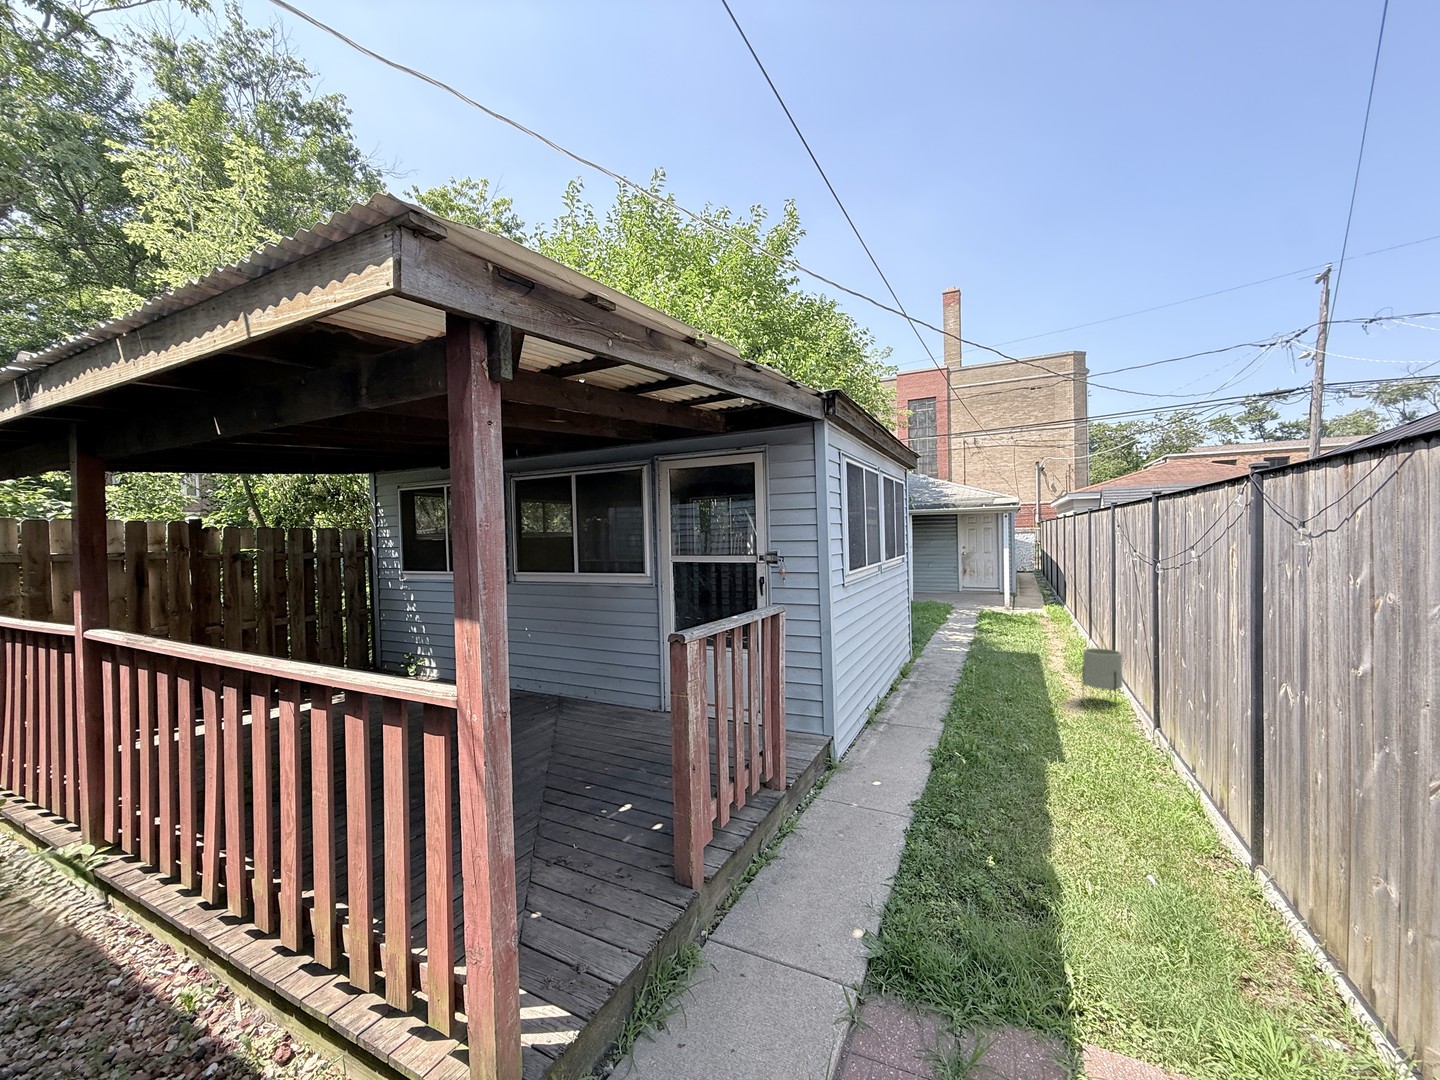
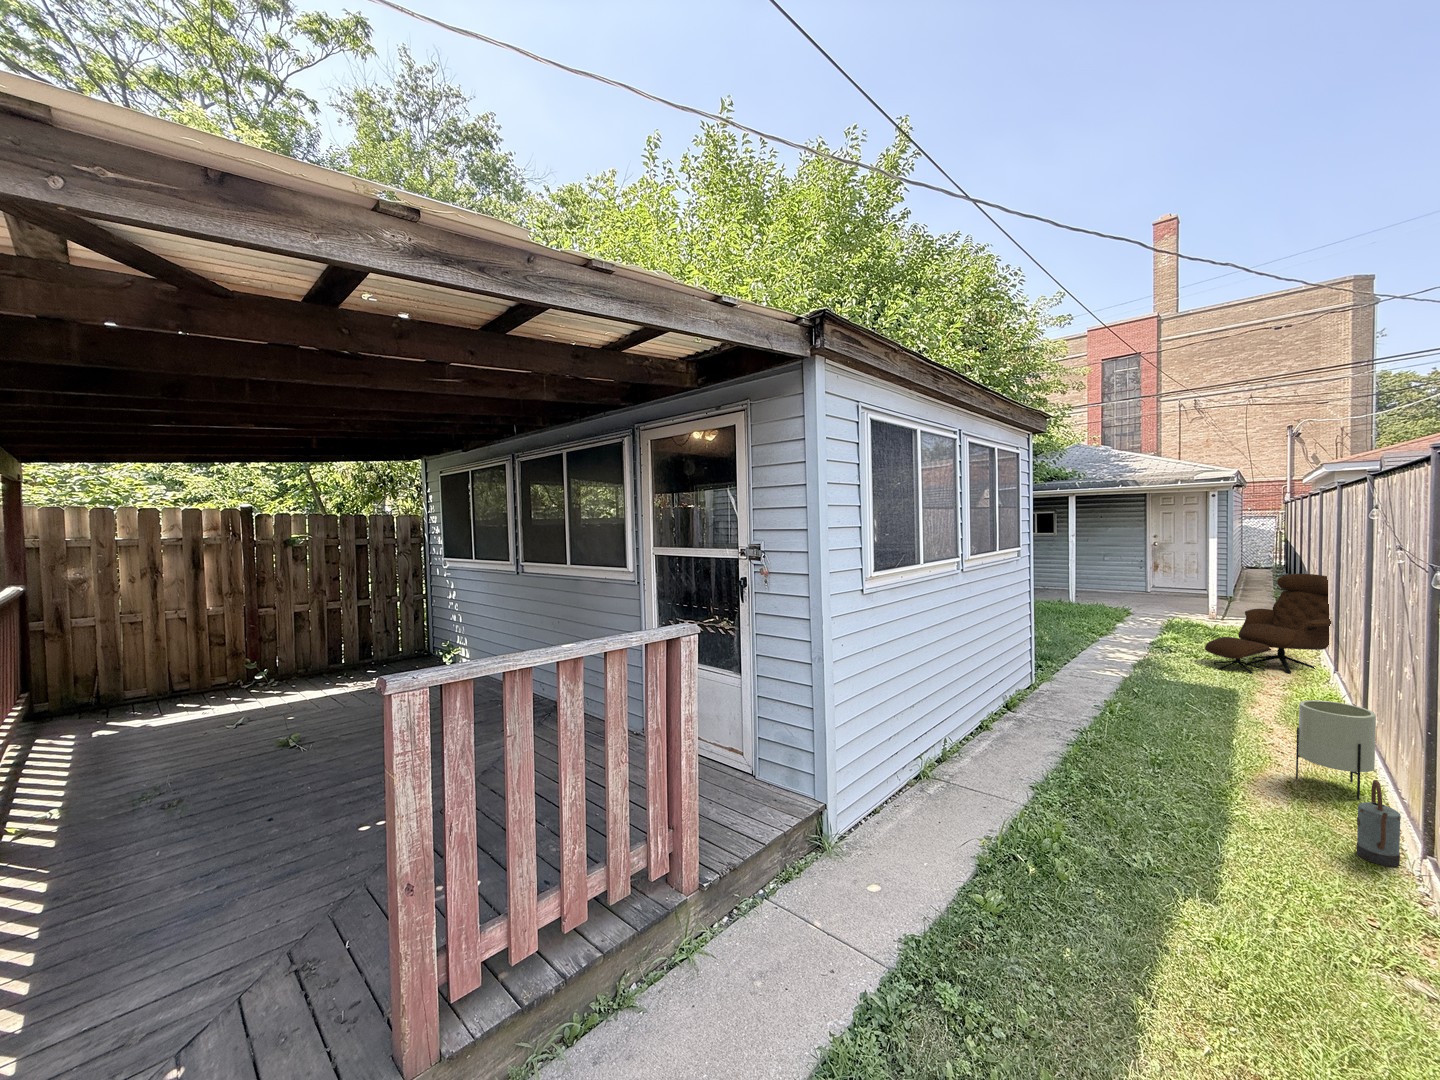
lounge chair: none [1013,573,1092,644] -> present [1205,574,1331,674]
watering can: none [1120,686,1140,734] -> present [1356,780,1401,867]

